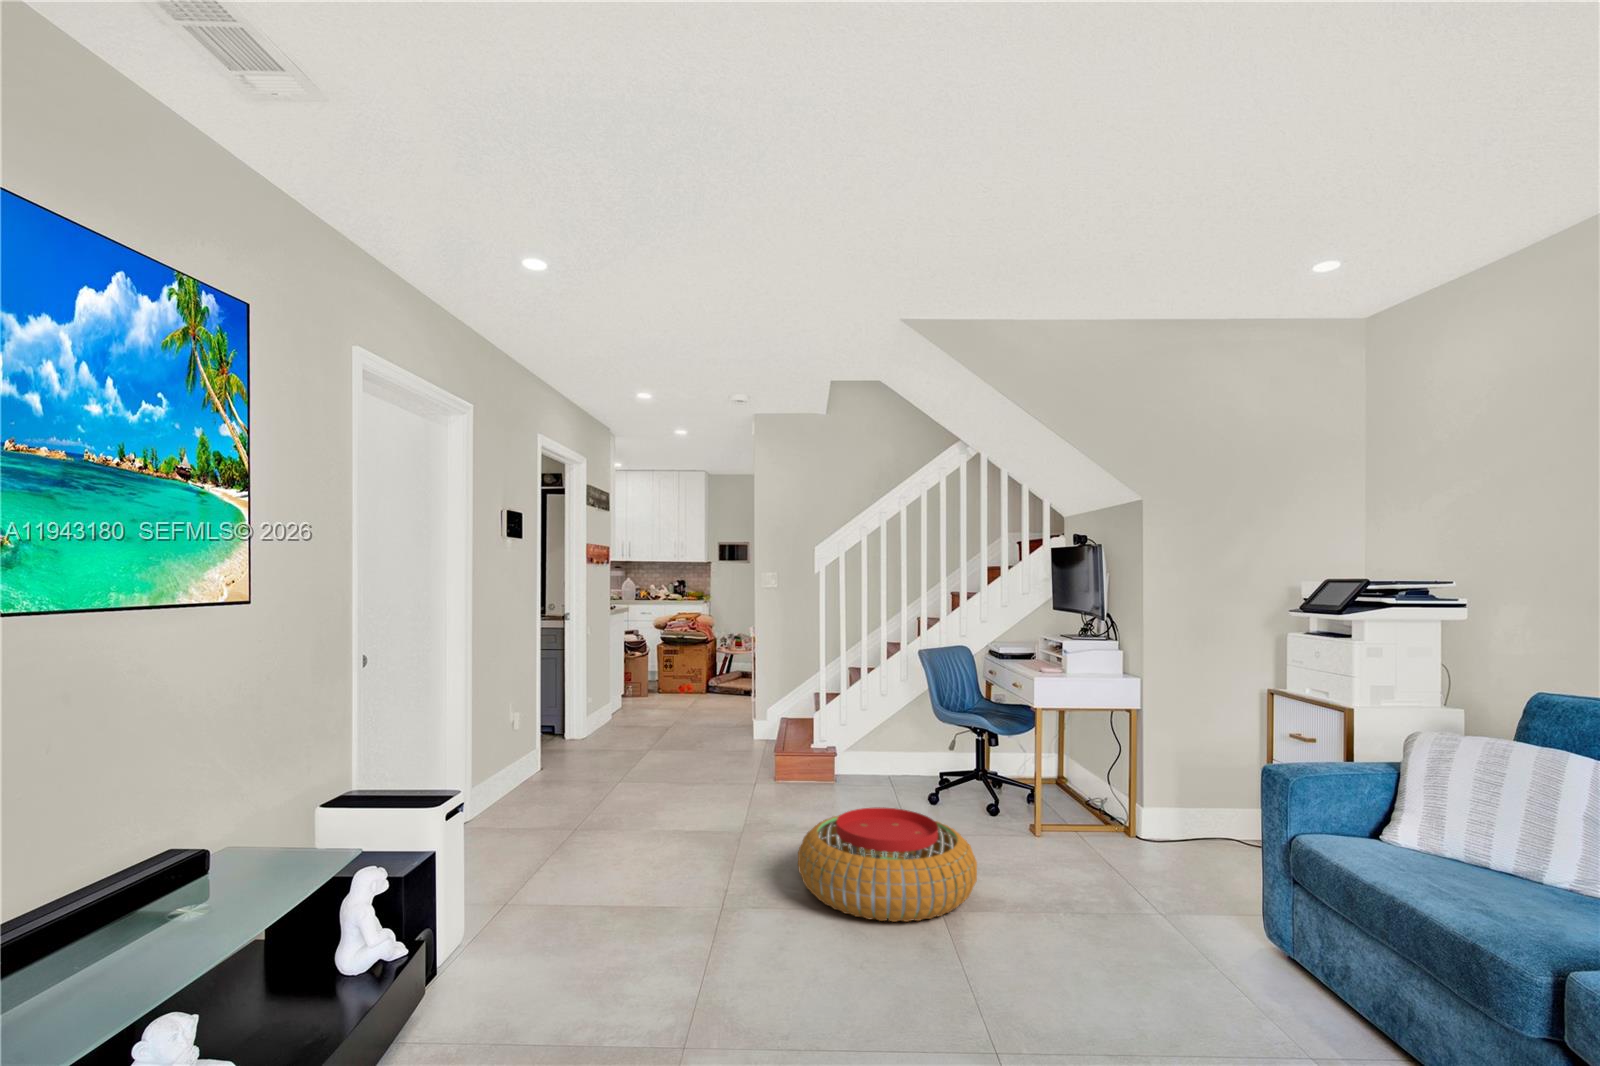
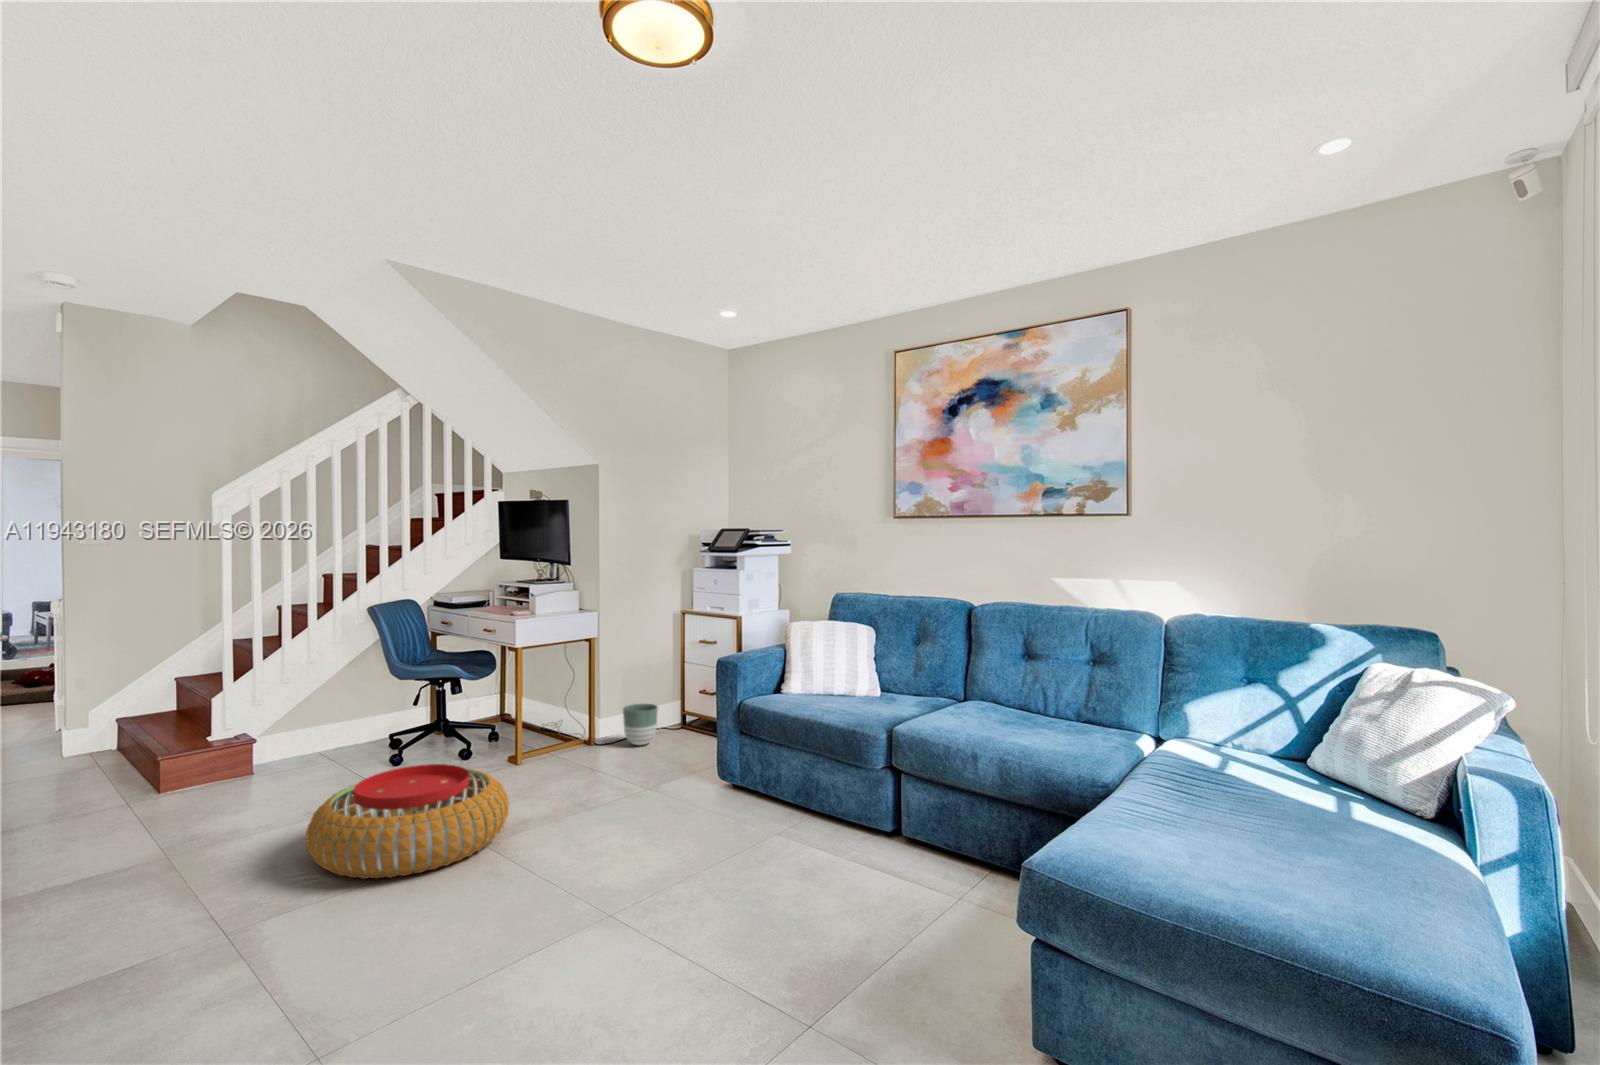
planter: none [1174,803,1223,860] -> present [623,704,658,745]

